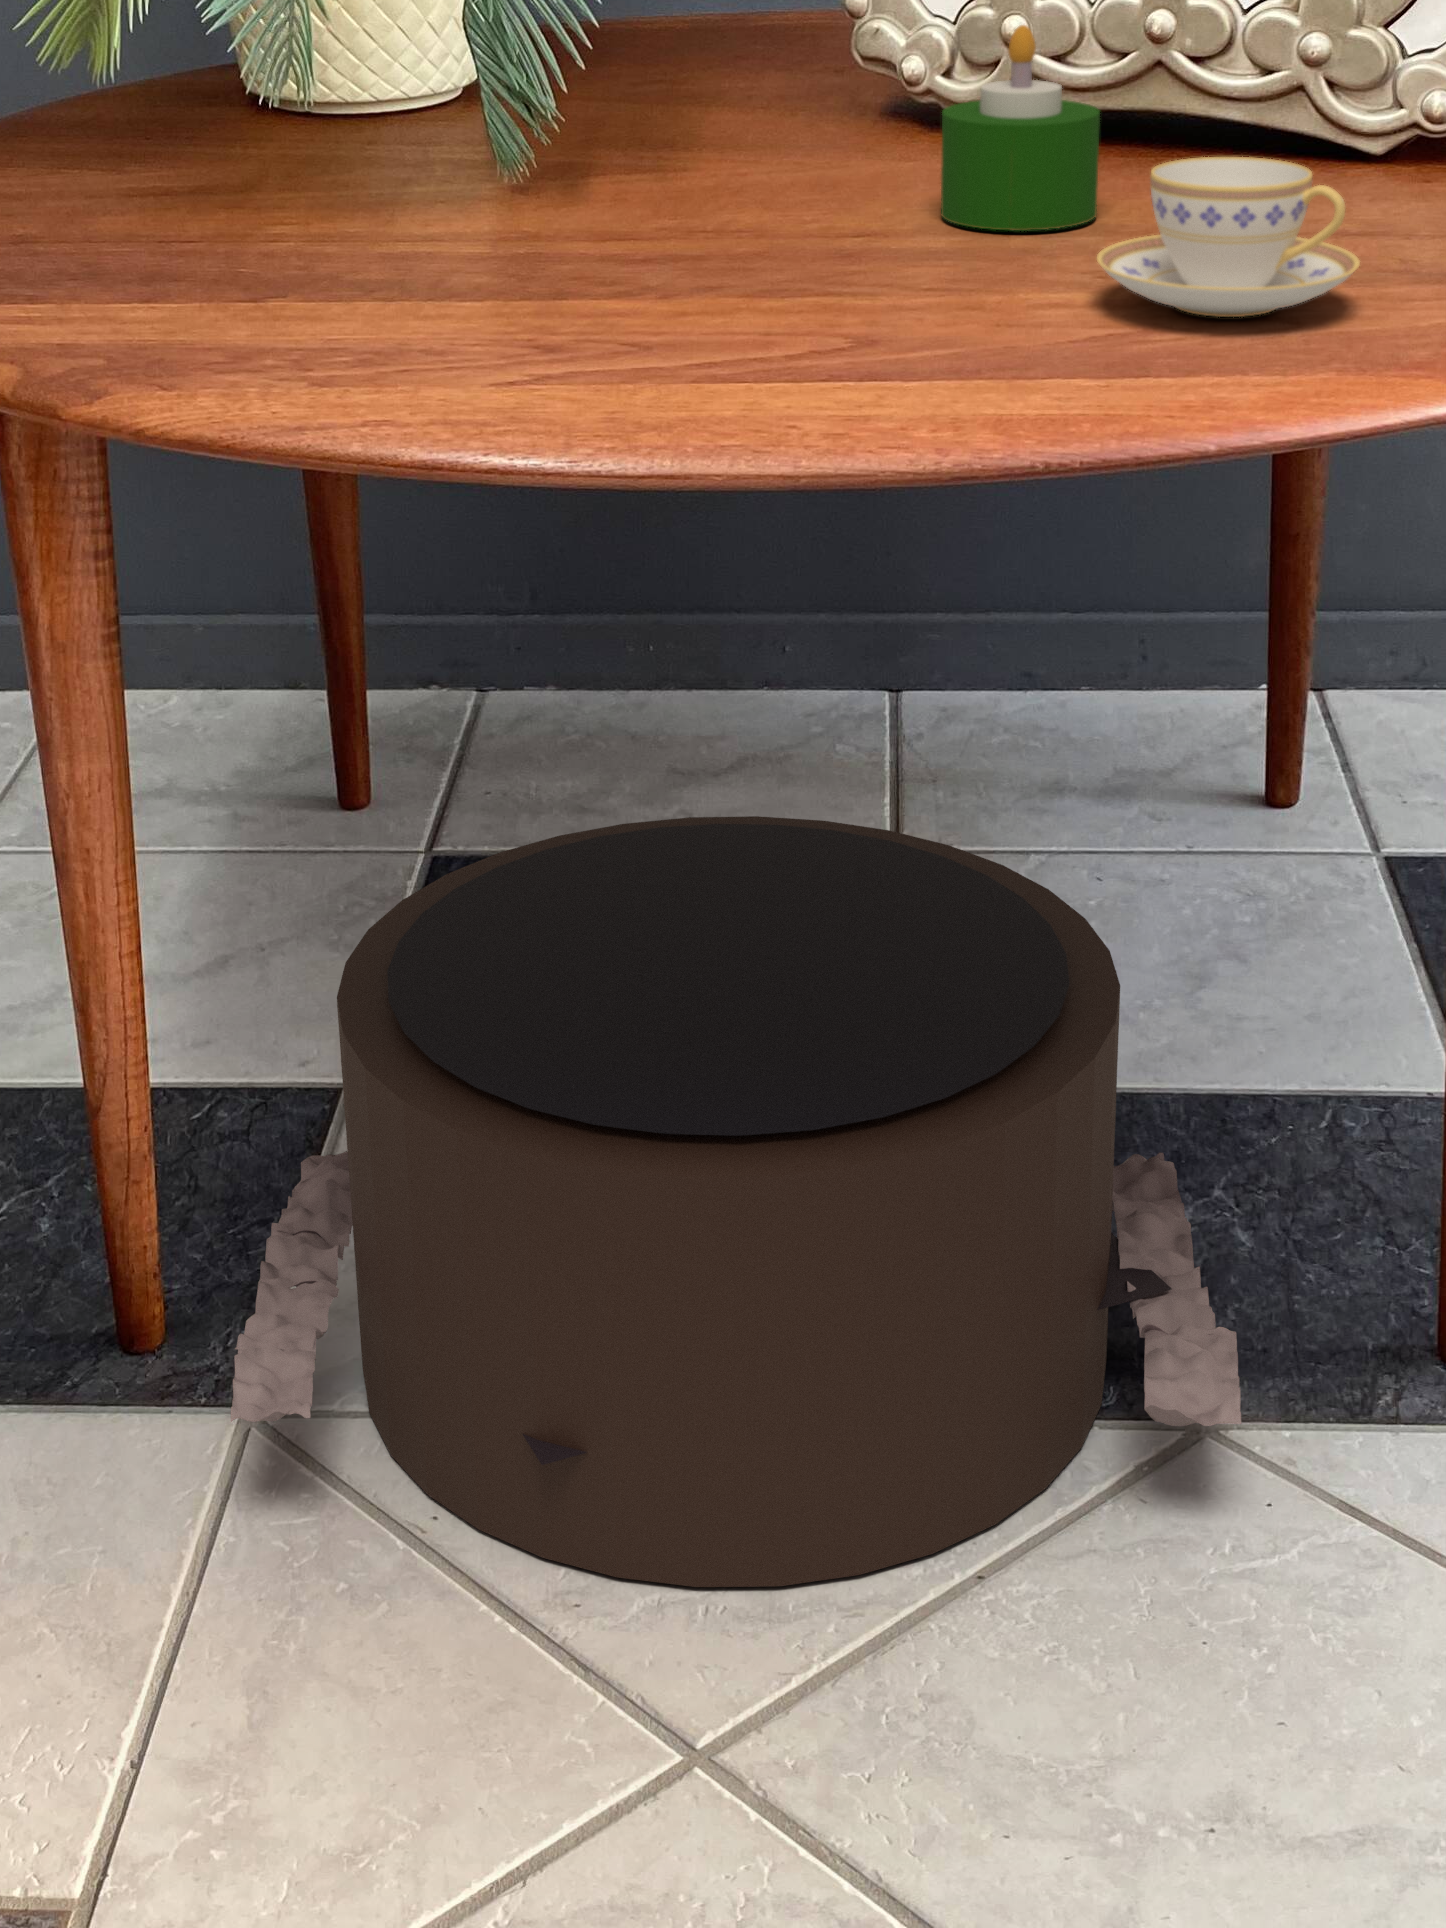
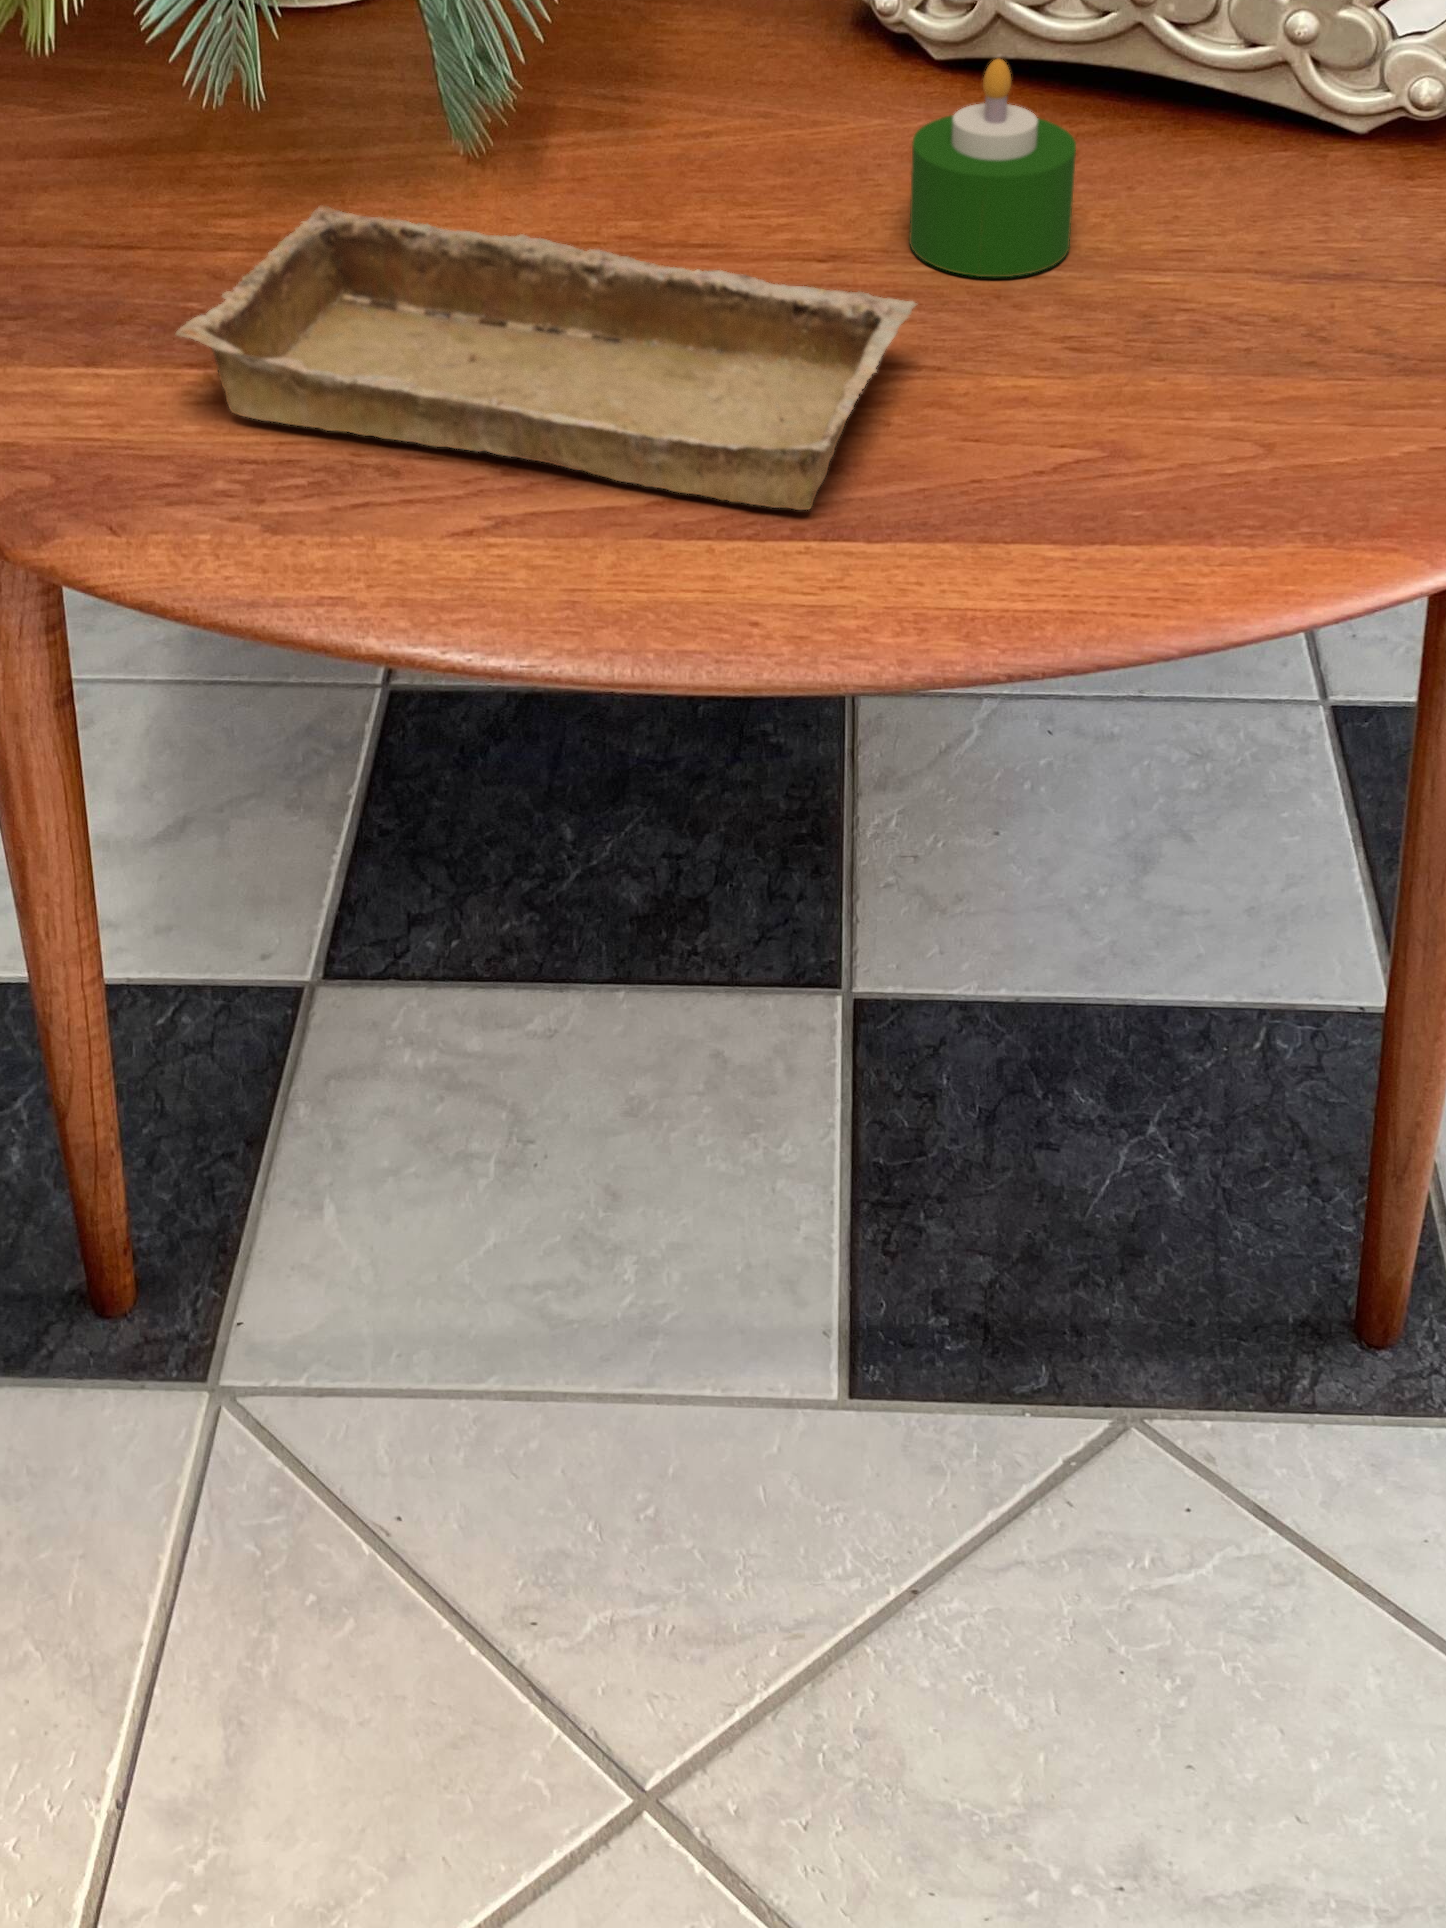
teacup: present [1097,157,1360,317] -> none [1063,277,1331,466]
tray: none [239,162,953,343] -> present [176,205,917,510]
pouf: present [230,816,1241,1587] -> none [204,775,1165,1596]

